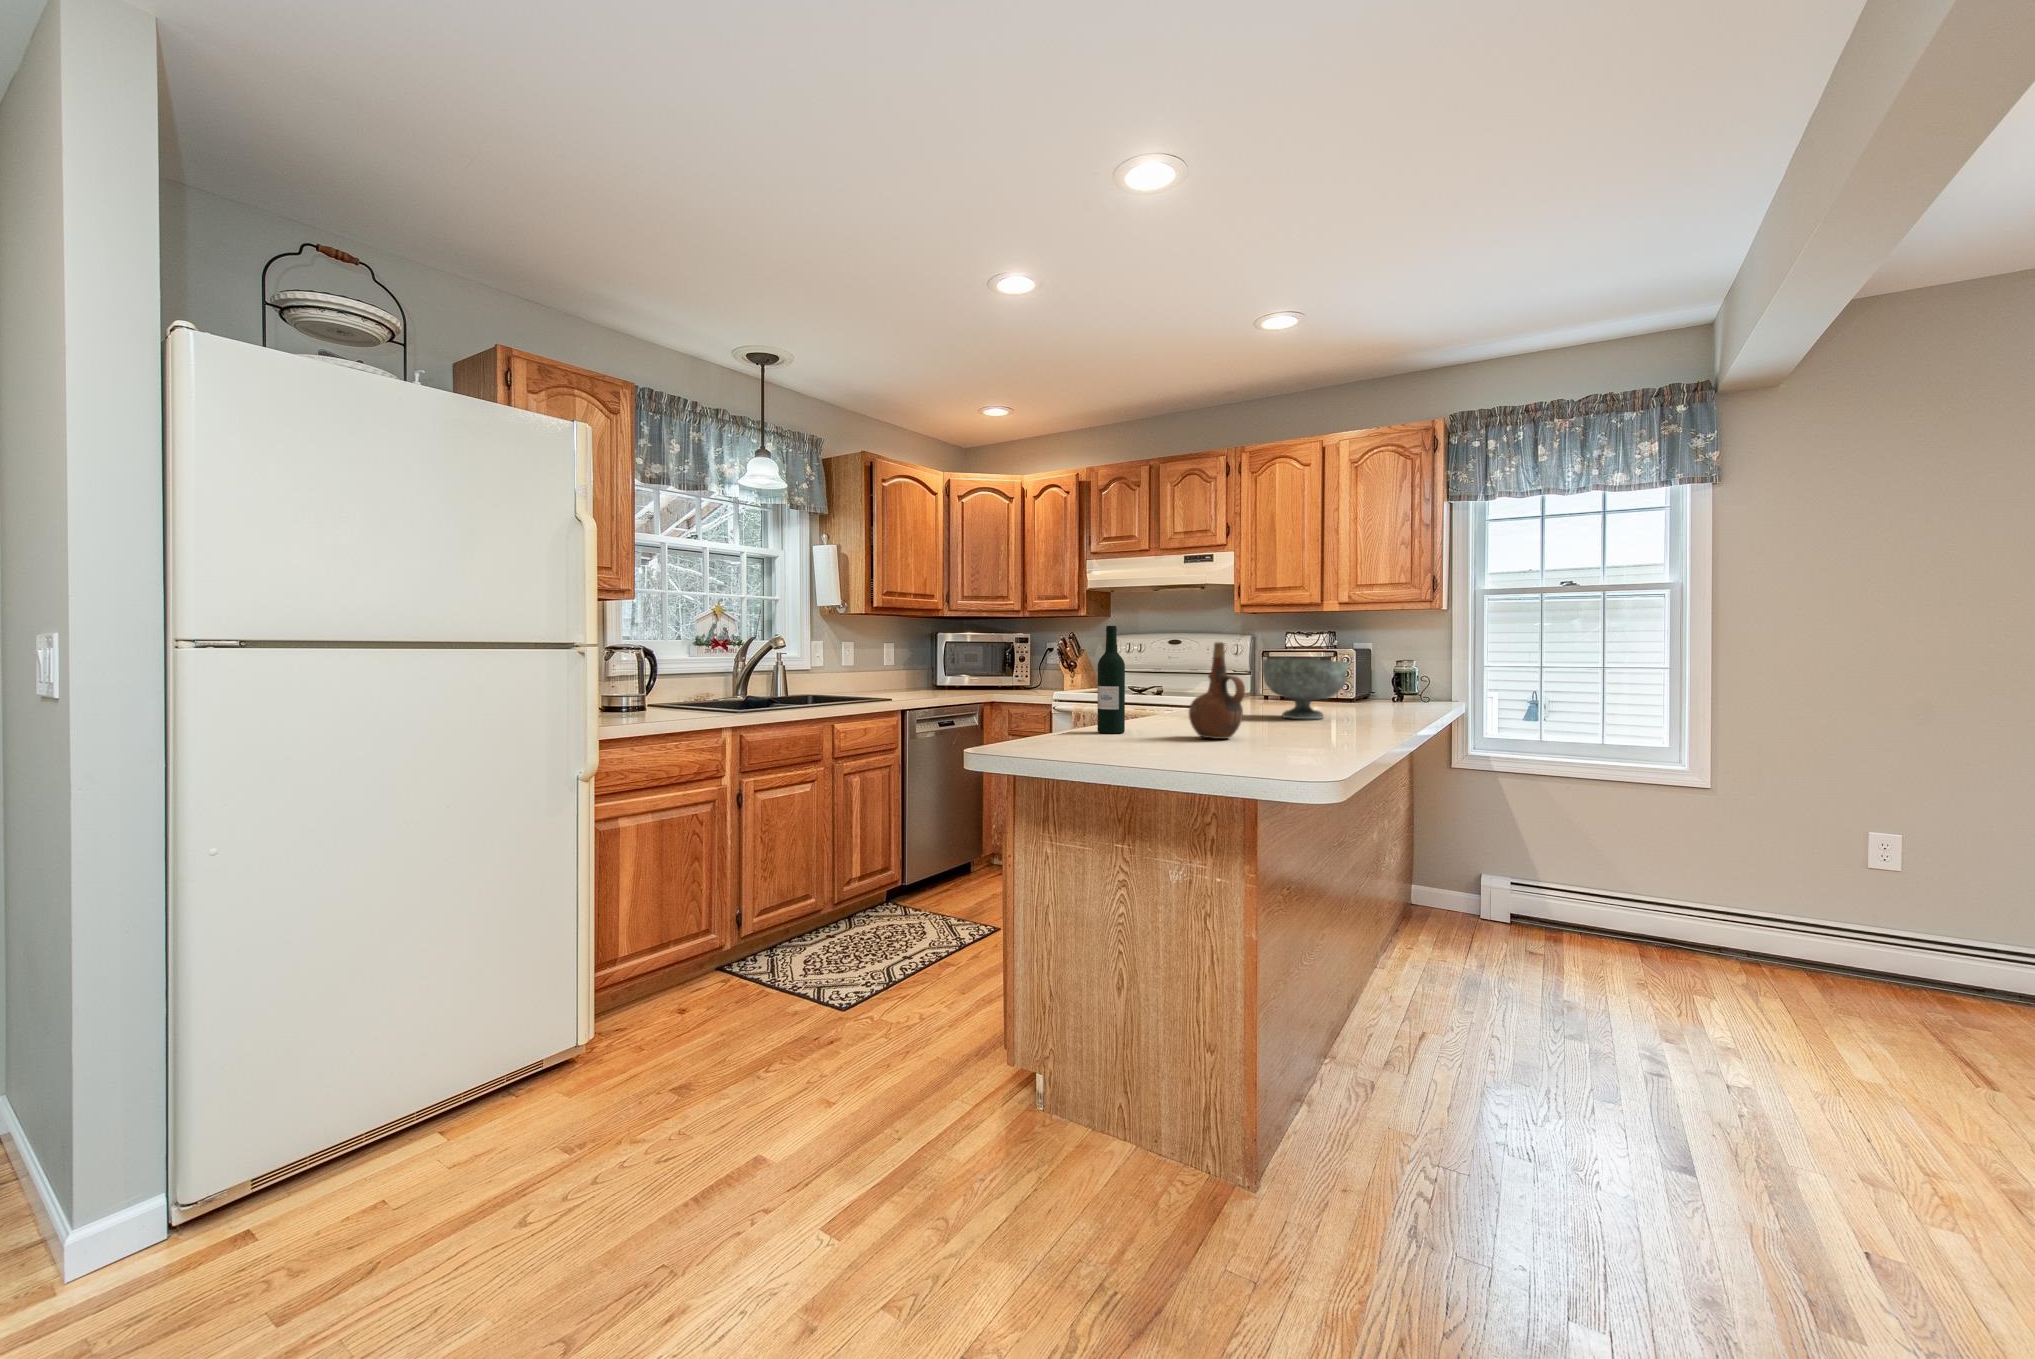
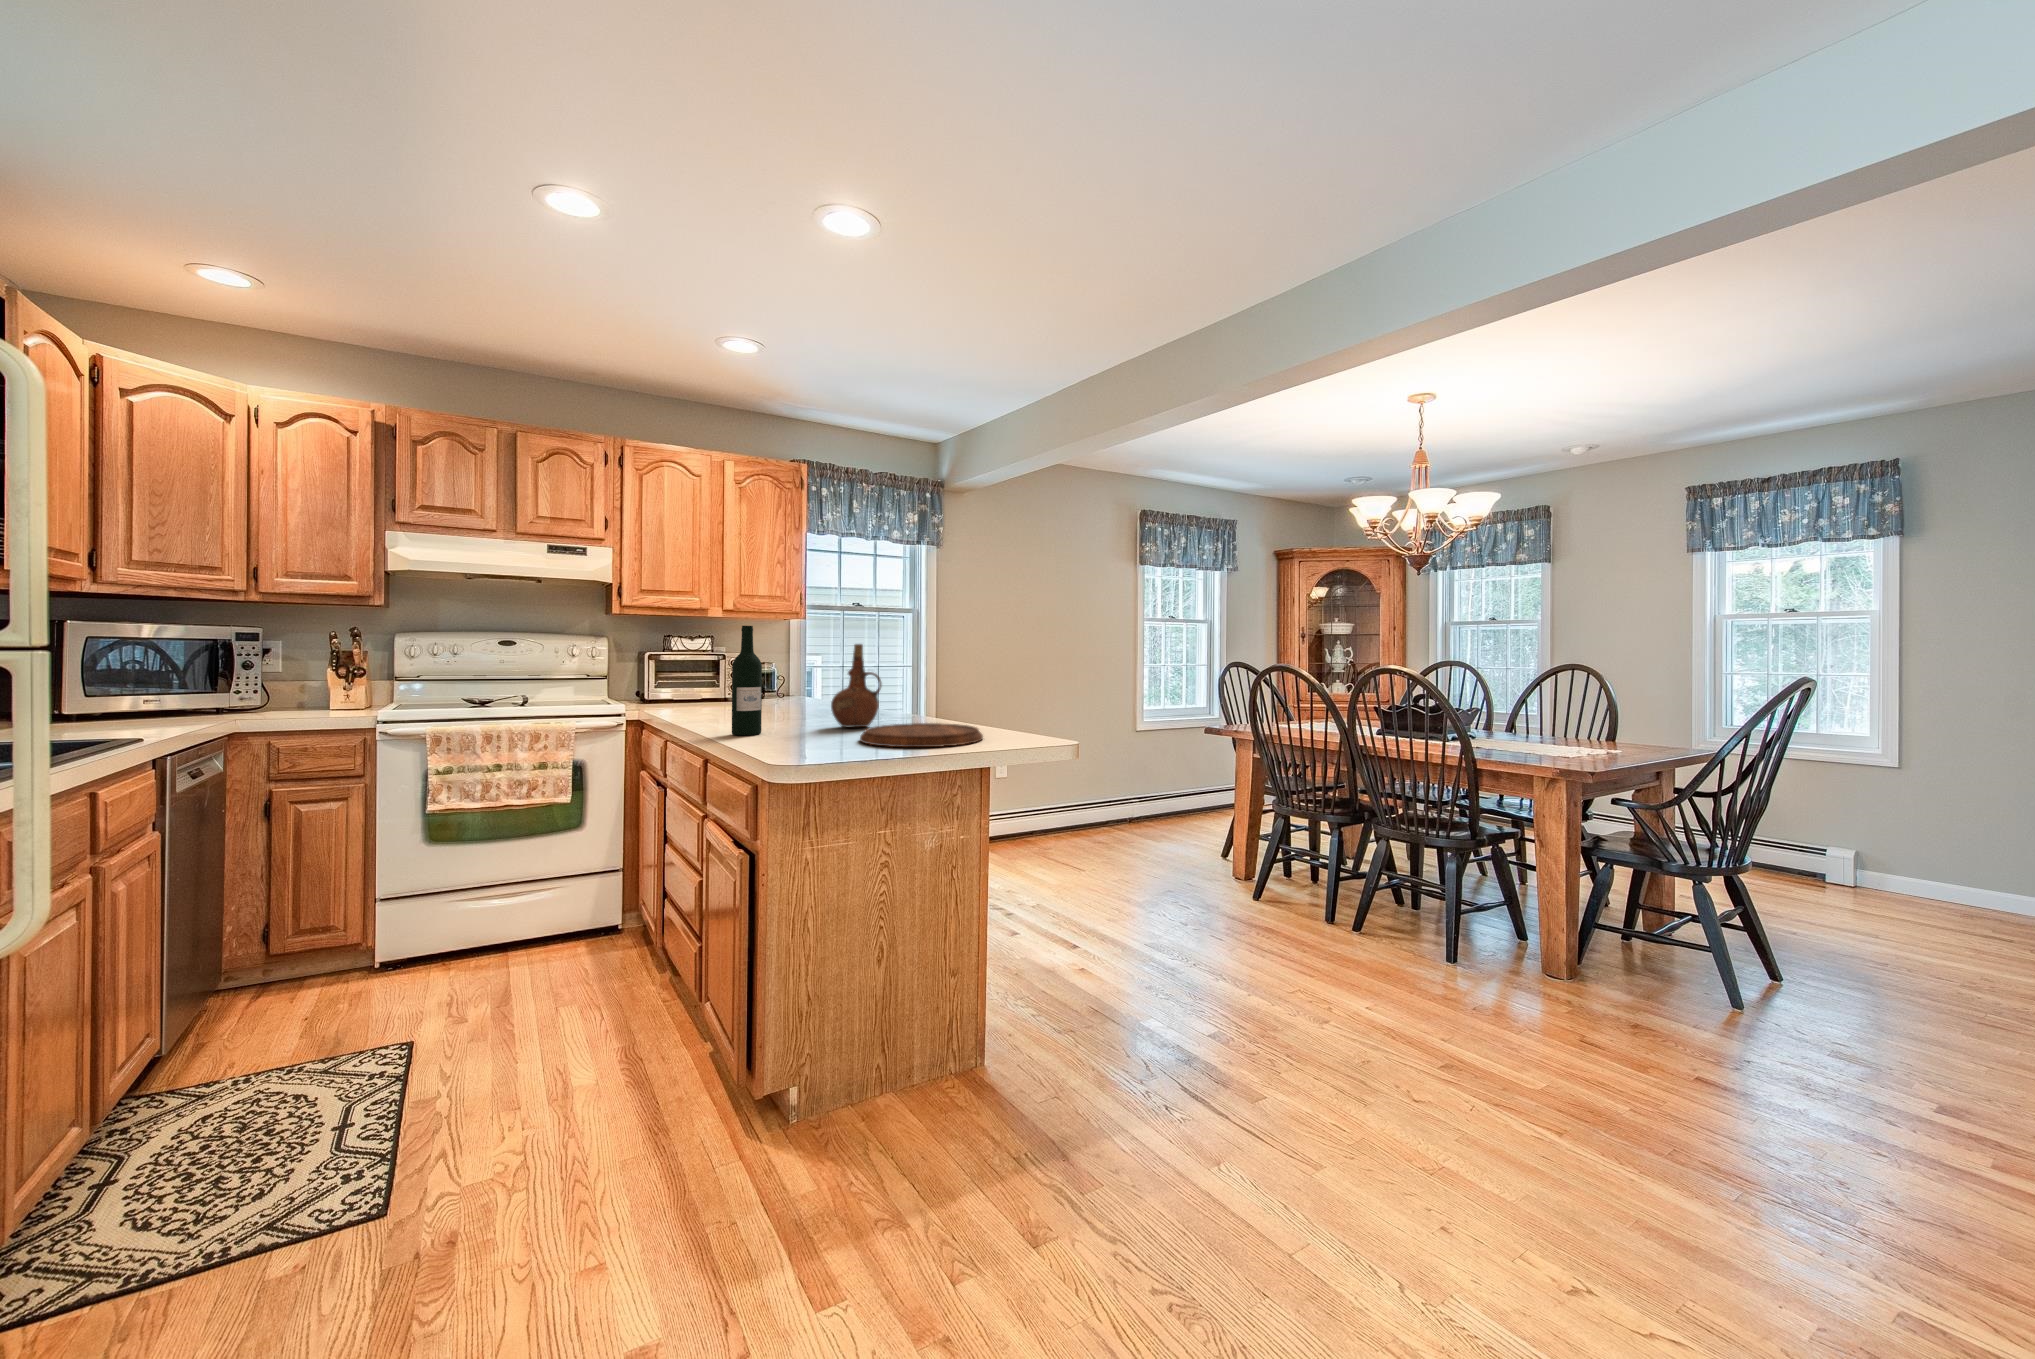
decorative bowl: present [1262,658,1348,719] -> none [759,656,832,708]
cutting board: none [1113,735,1260,763] -> present [860,723,983,747]

